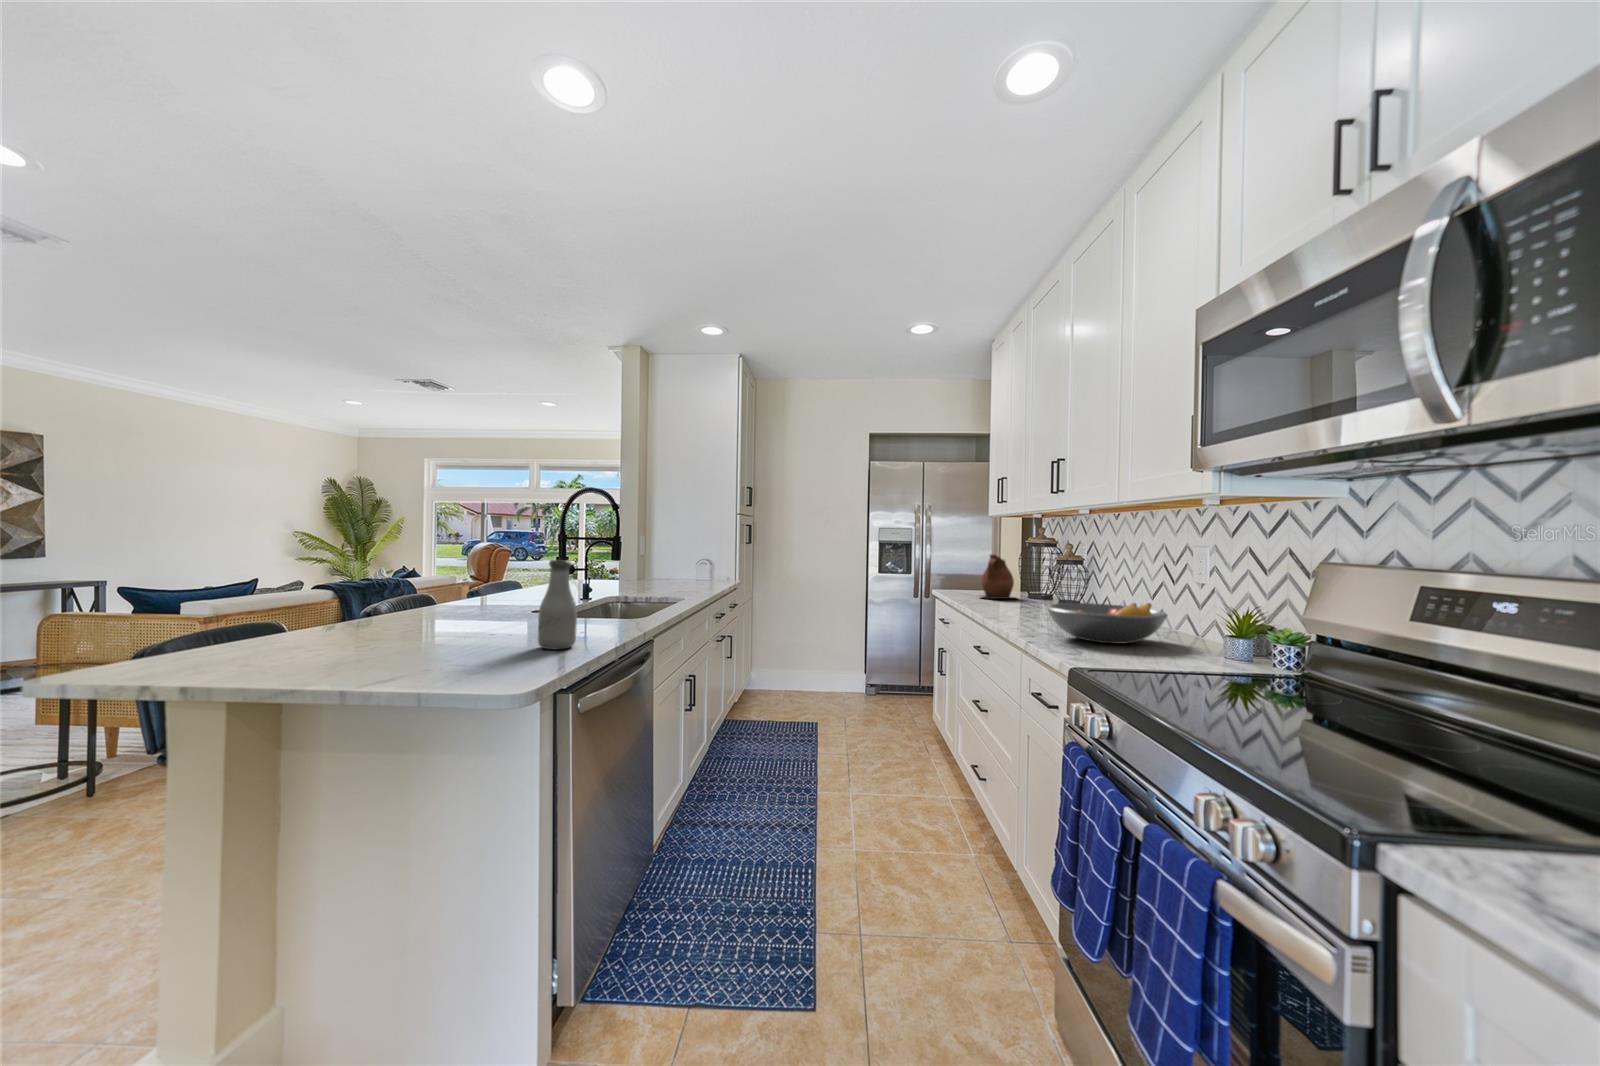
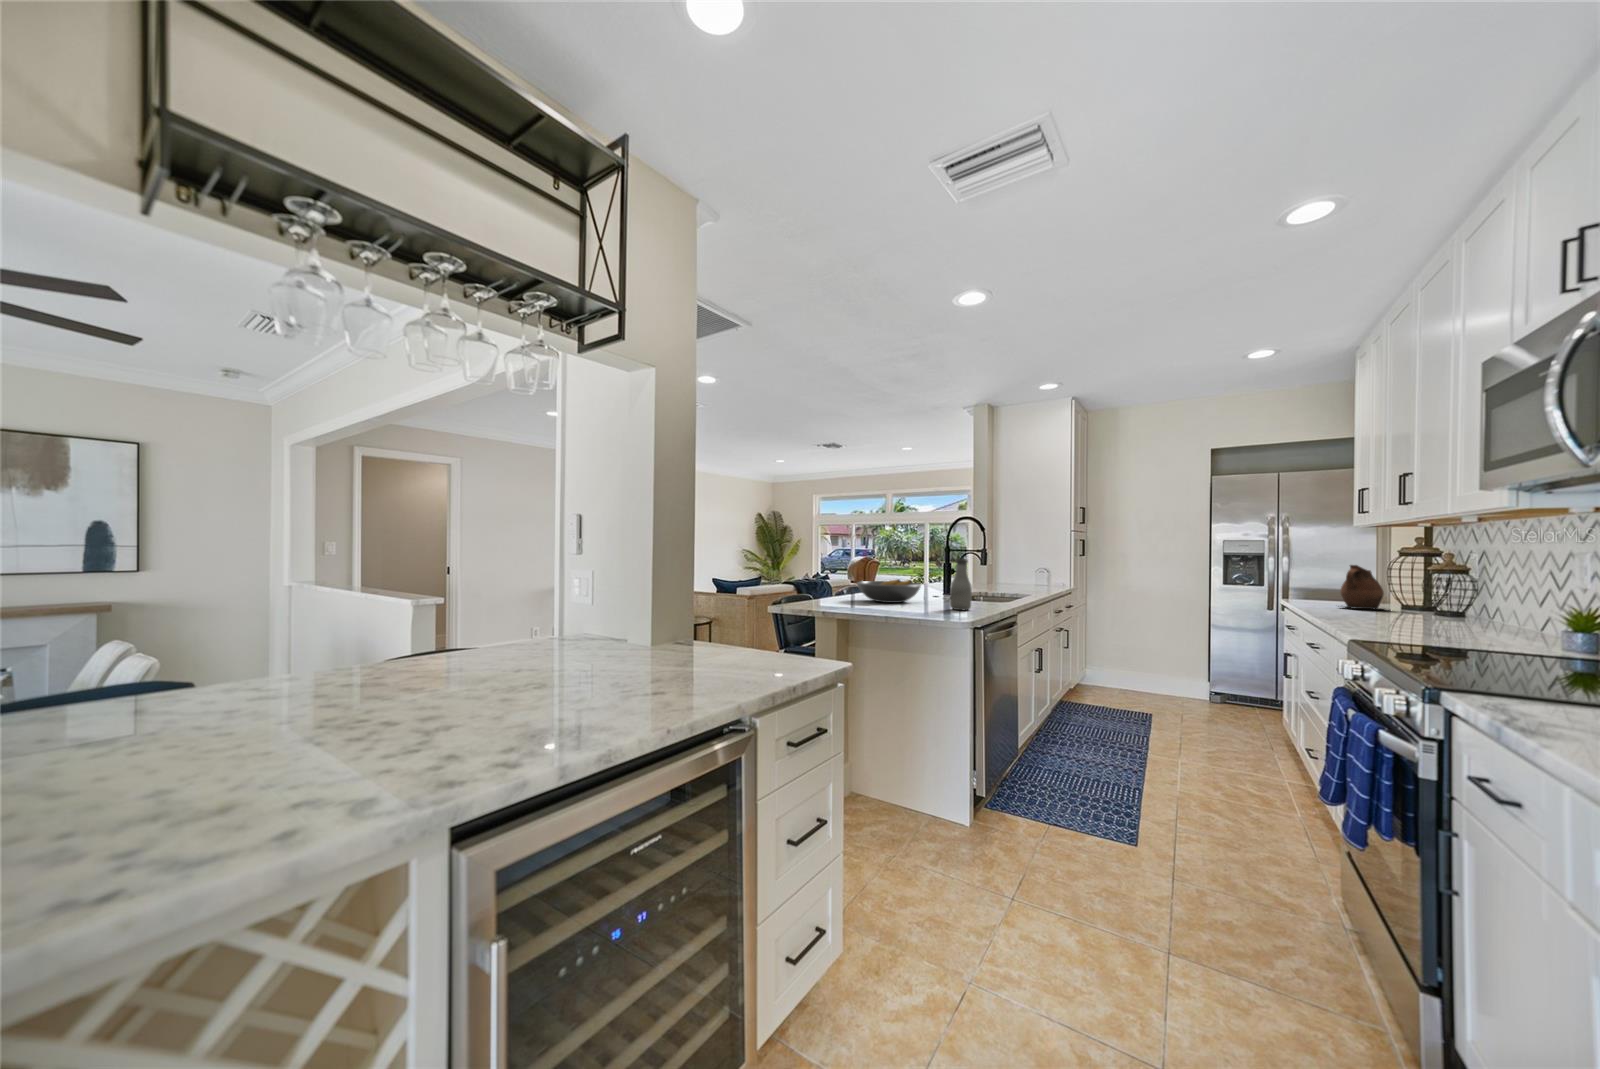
fruit bowl: present [1046,603,1168,644] -> present [857,579,921,603]

